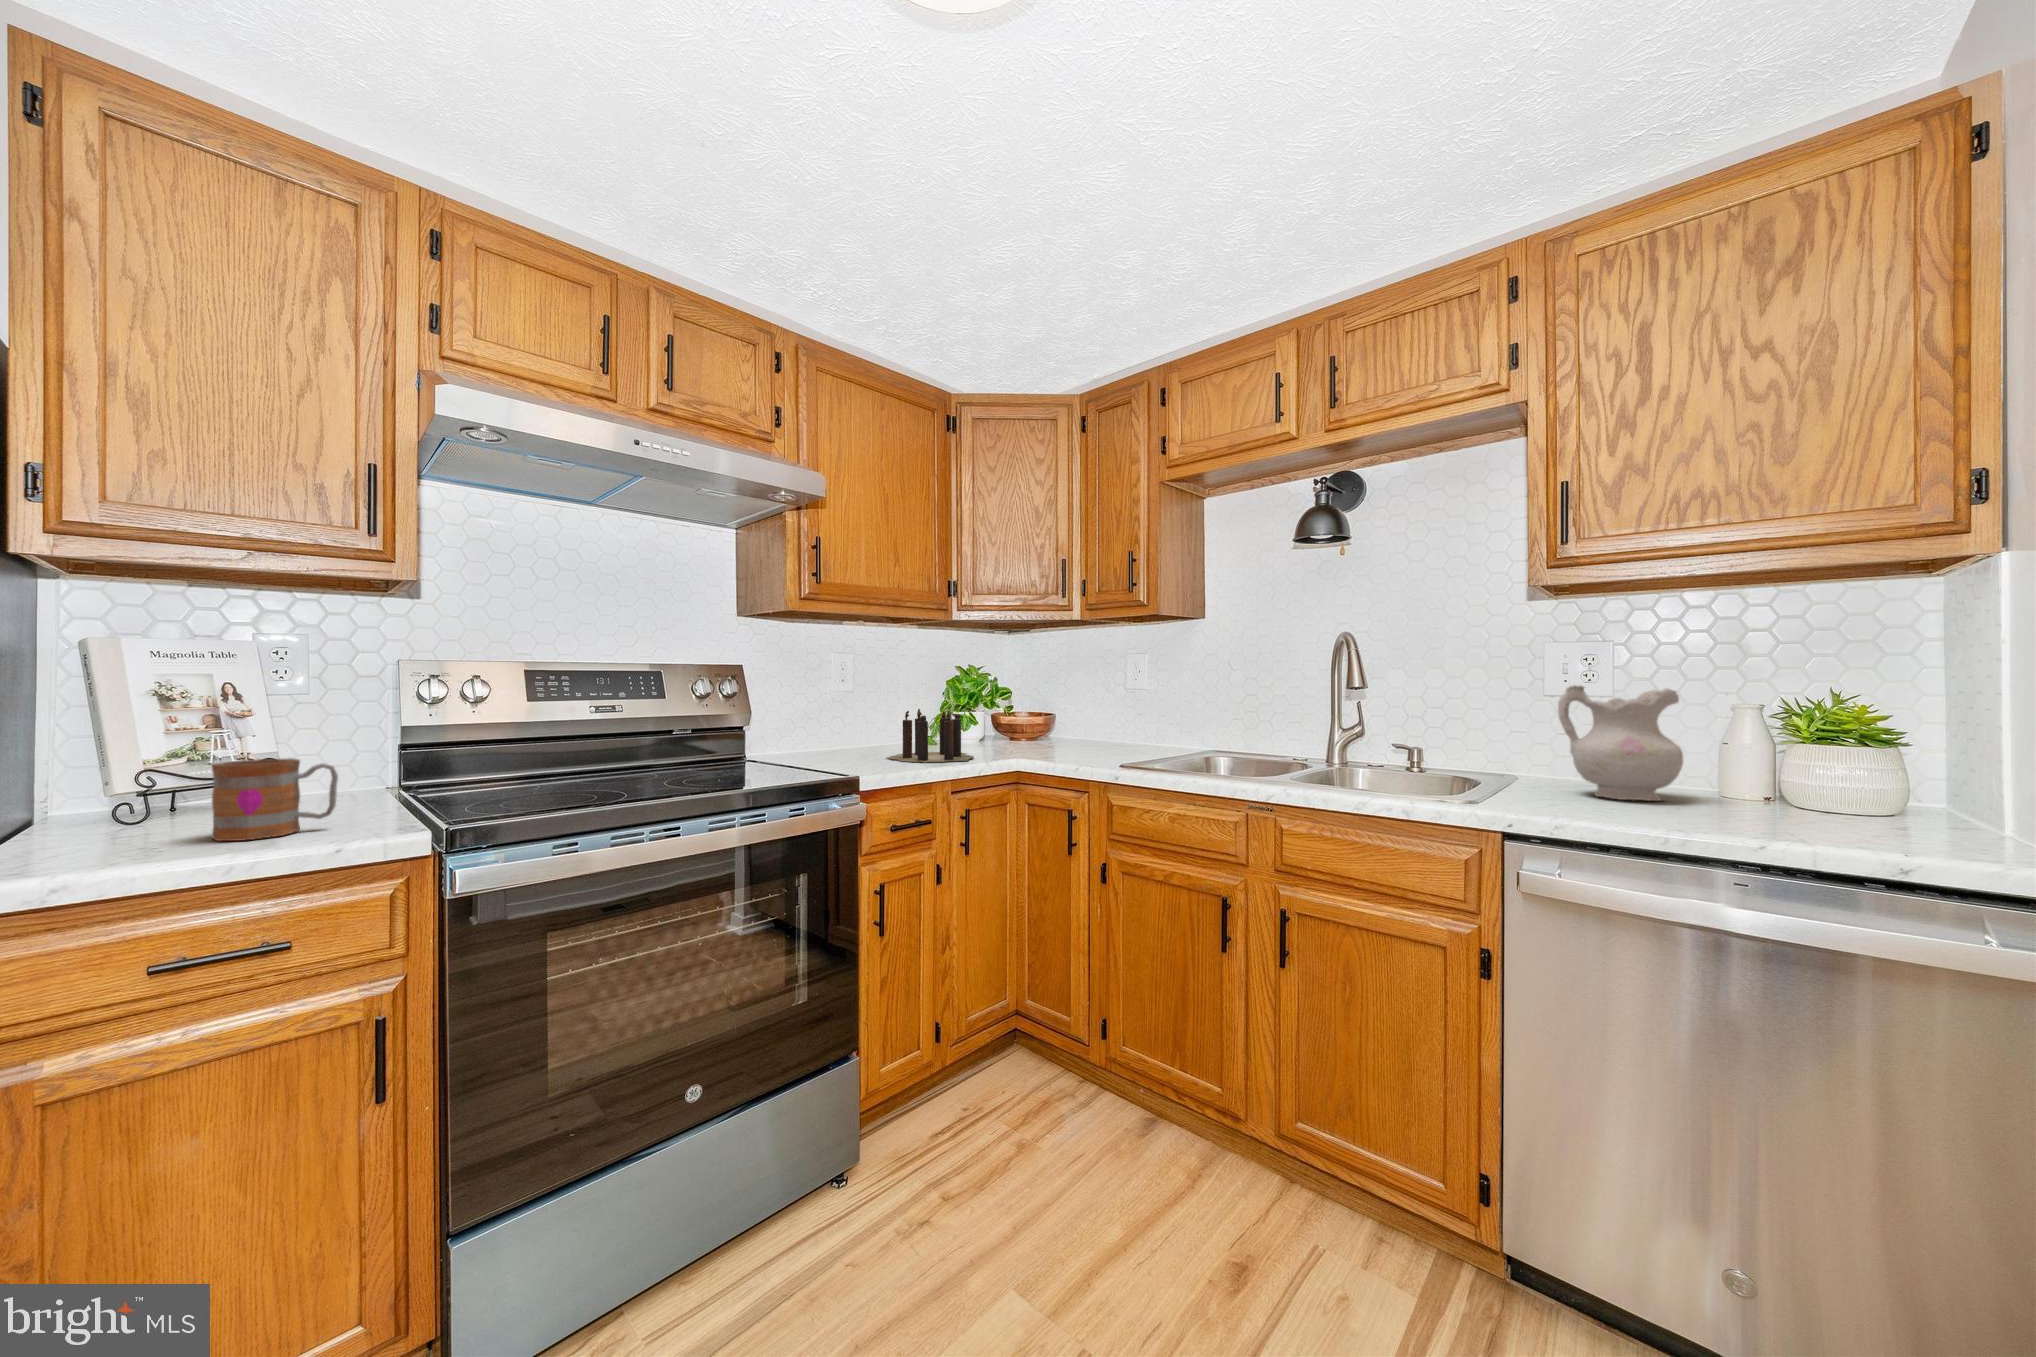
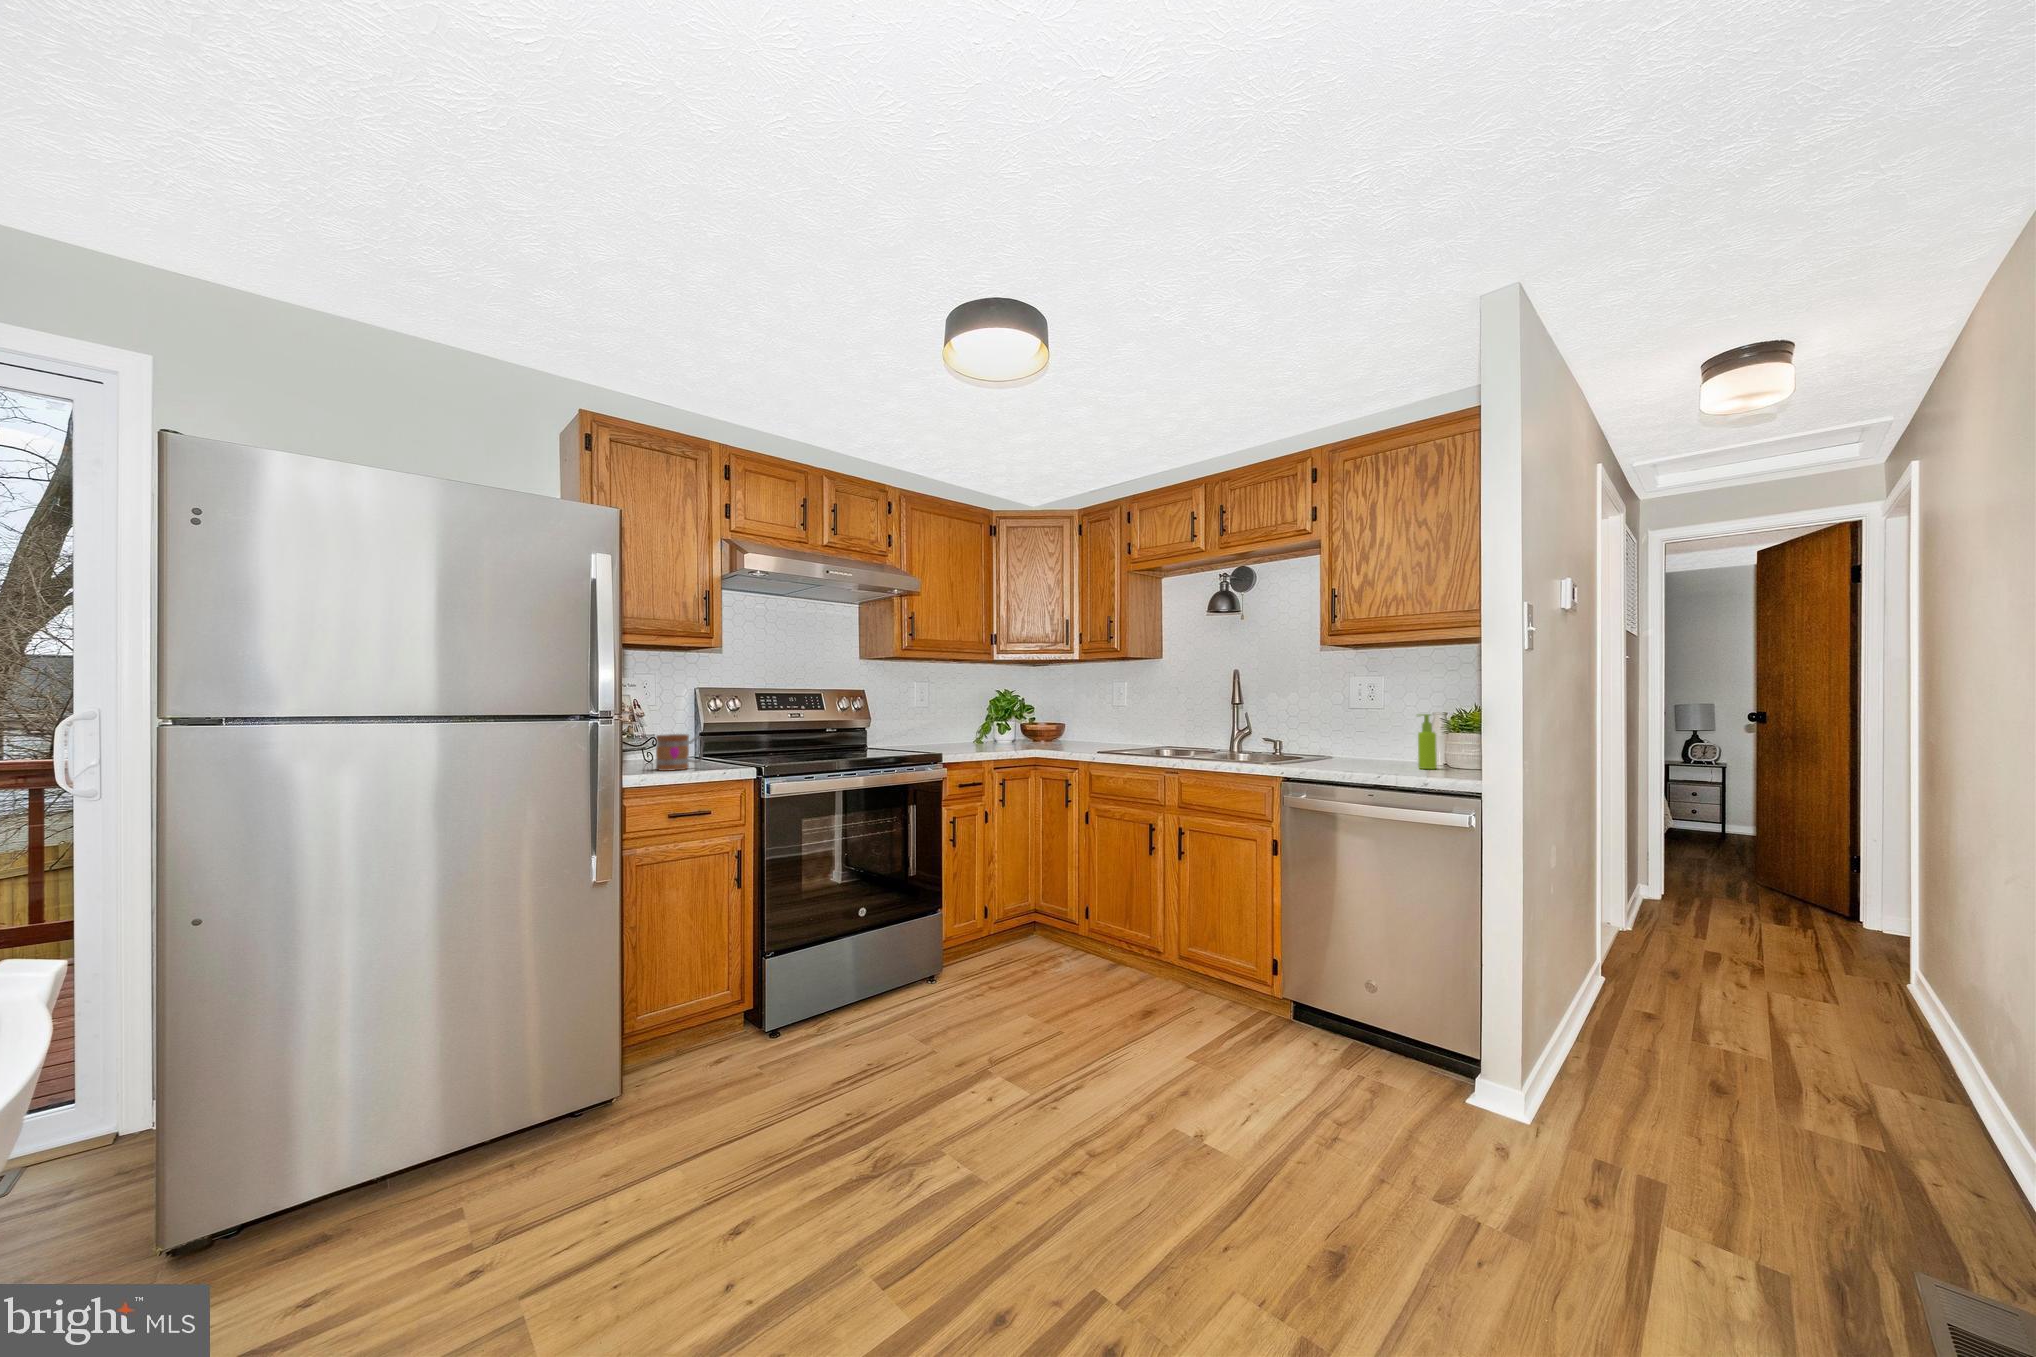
ceramic pitcher: present [1558,685,1683,801] -> none [1337,701,1399,765]
candle: present [887,709,974,763] -> none [953,716,1024,749]
soap dispenser: none [1746,710,1788,816] -> present [1418,714,1437,769]

